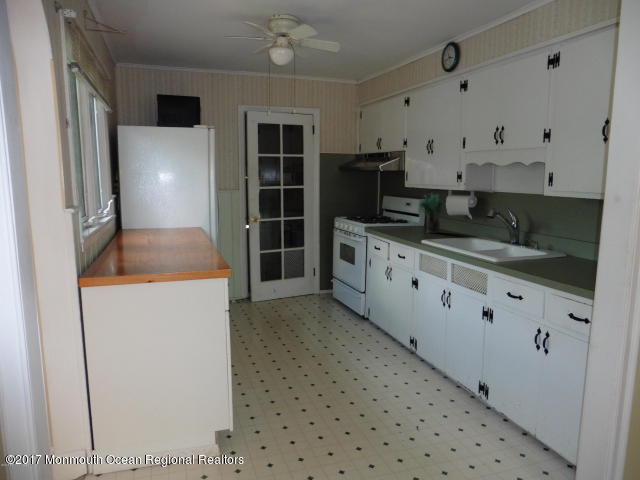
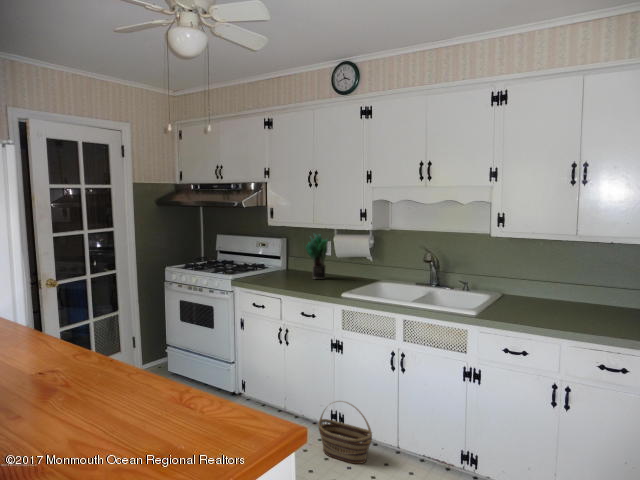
basket: none [389,323,423,374] -> present [318,401,372,464]

